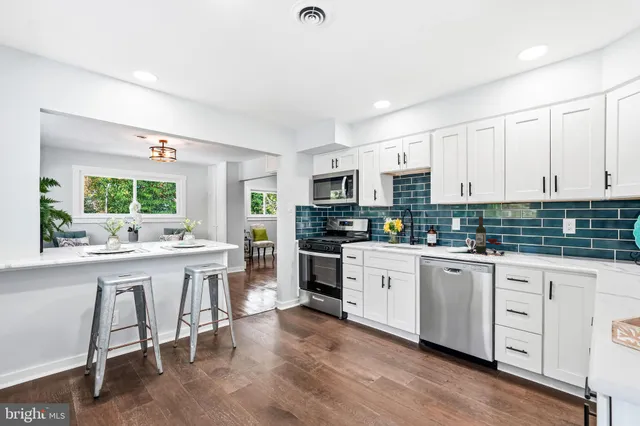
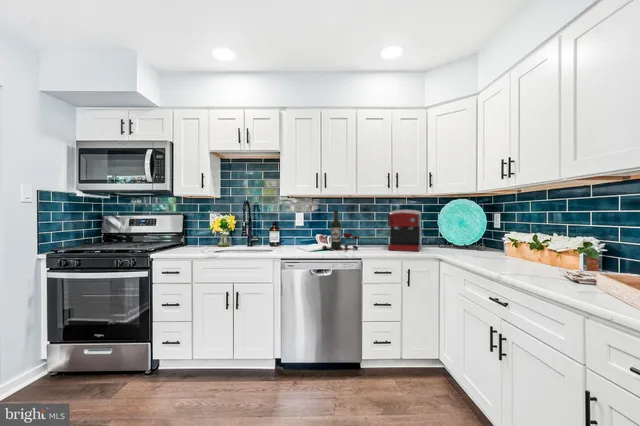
coffee maker: none [537,216,594,264] -> present [388,210,421,251]

